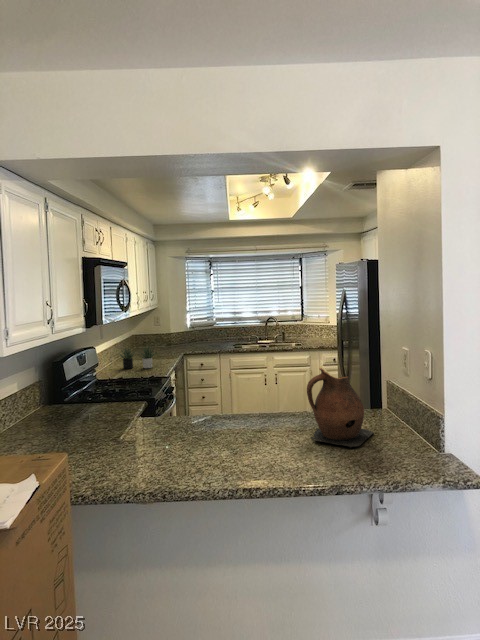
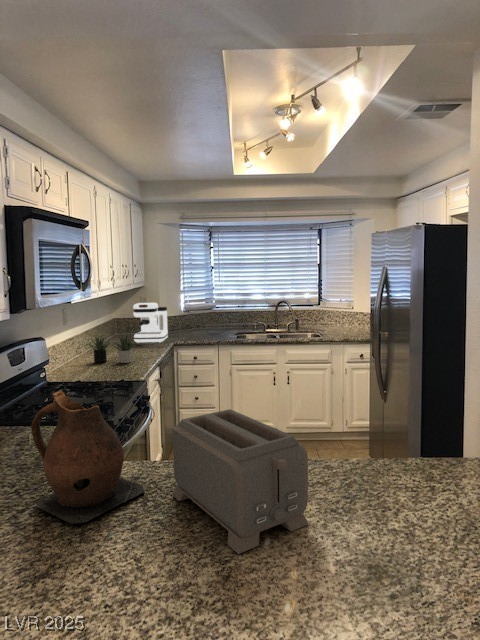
coffee maker: none [150,321,178,354] -> present [133,303,168,343]
ceramic pitcher: present [307,368,374,448] -> present [31,391,144,525]
toaster: none [200,386,285,463] -> present [172,409,308,554]

